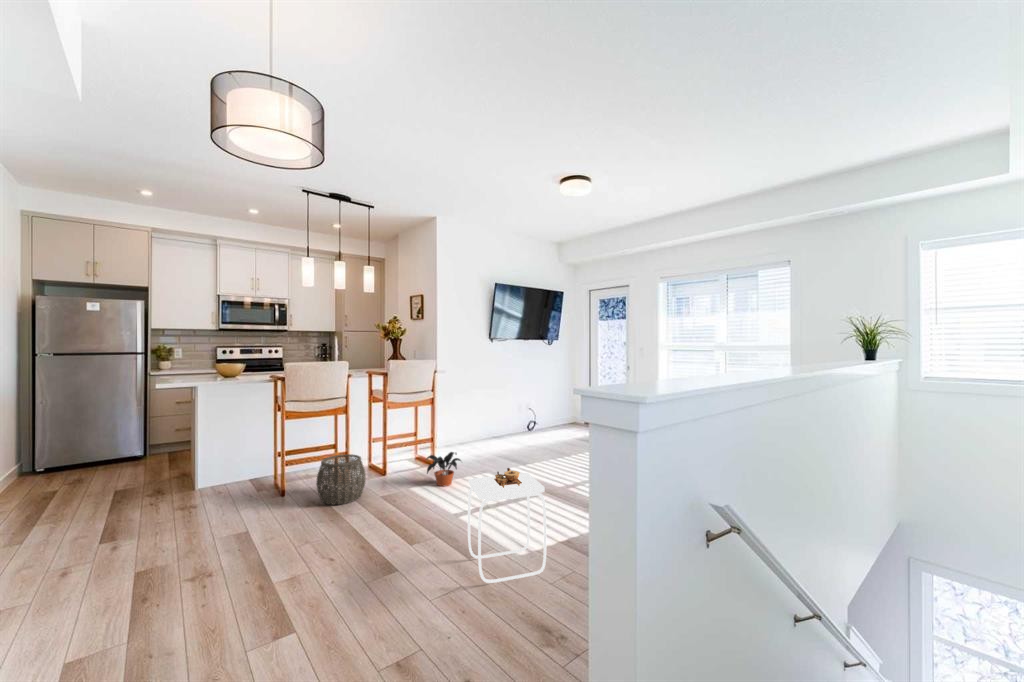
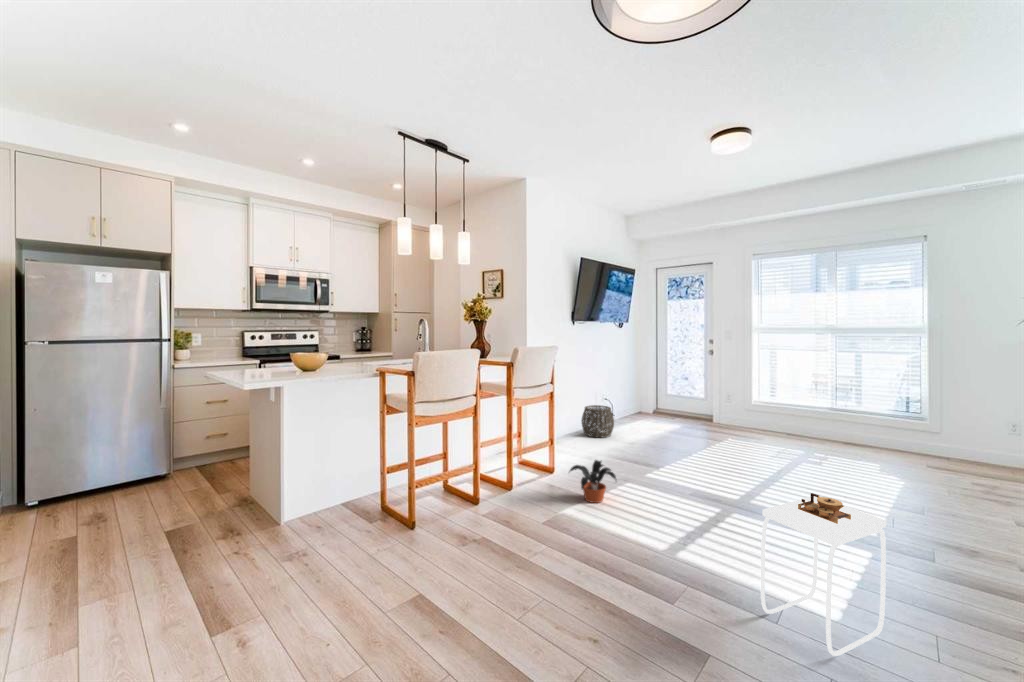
woven basket: present [316,454,366,505] -> present [582,405,614,438]

